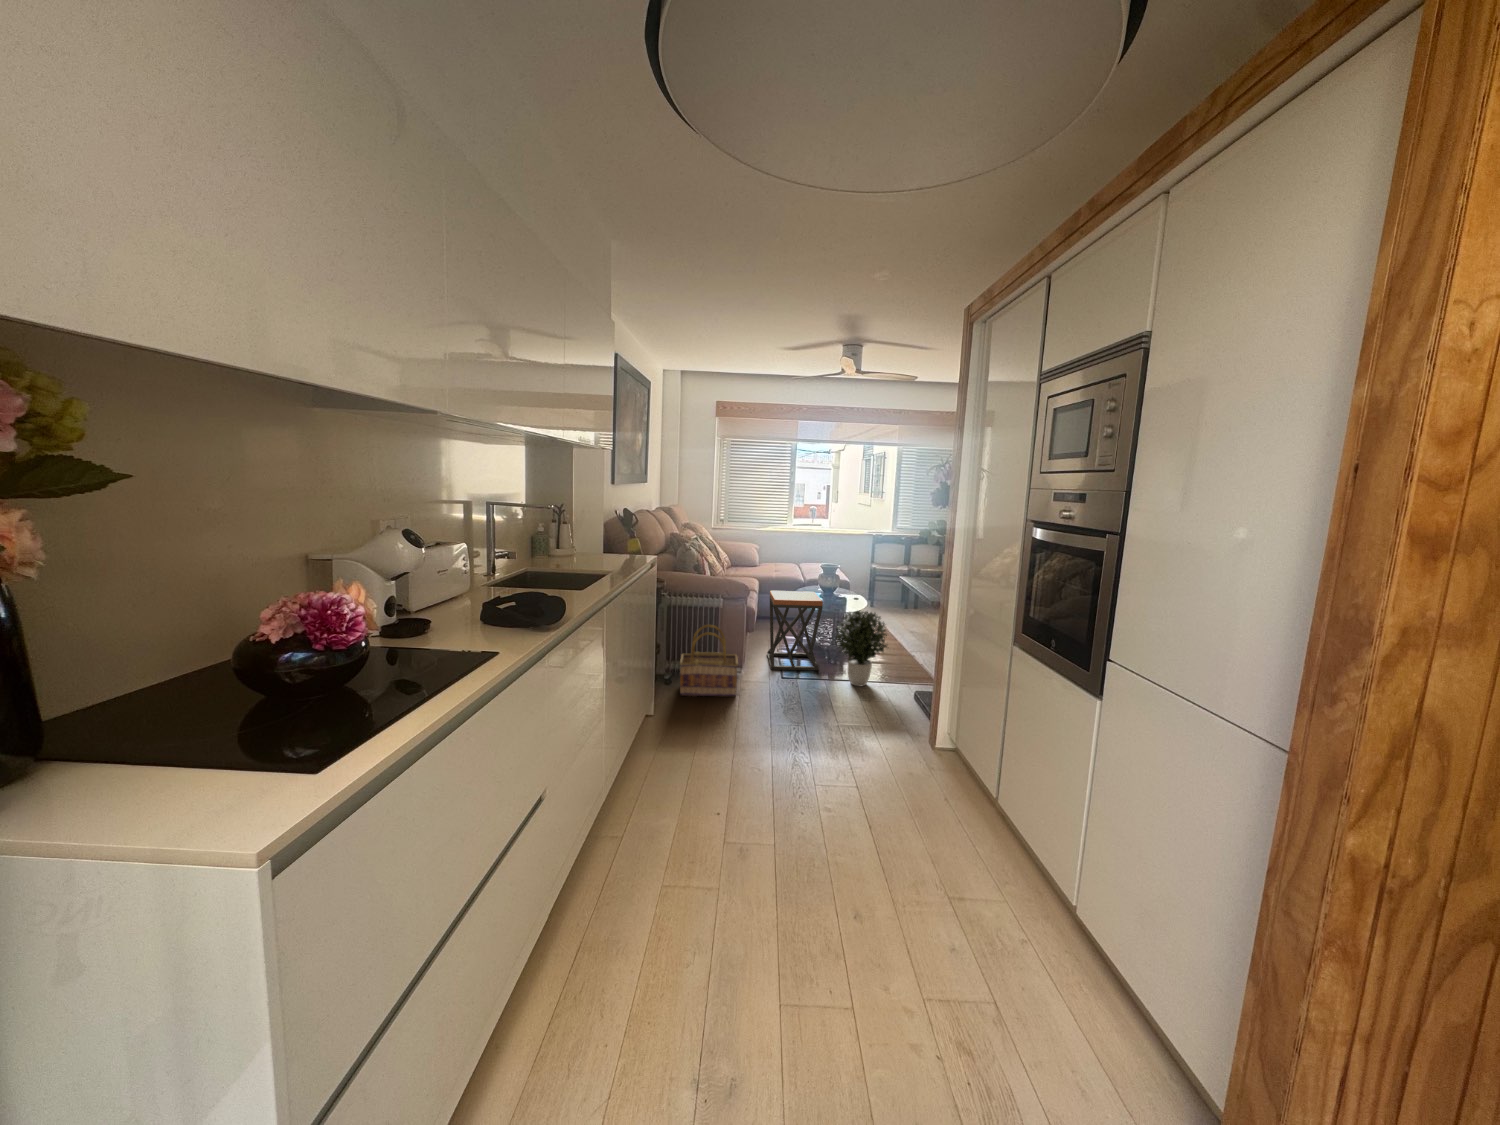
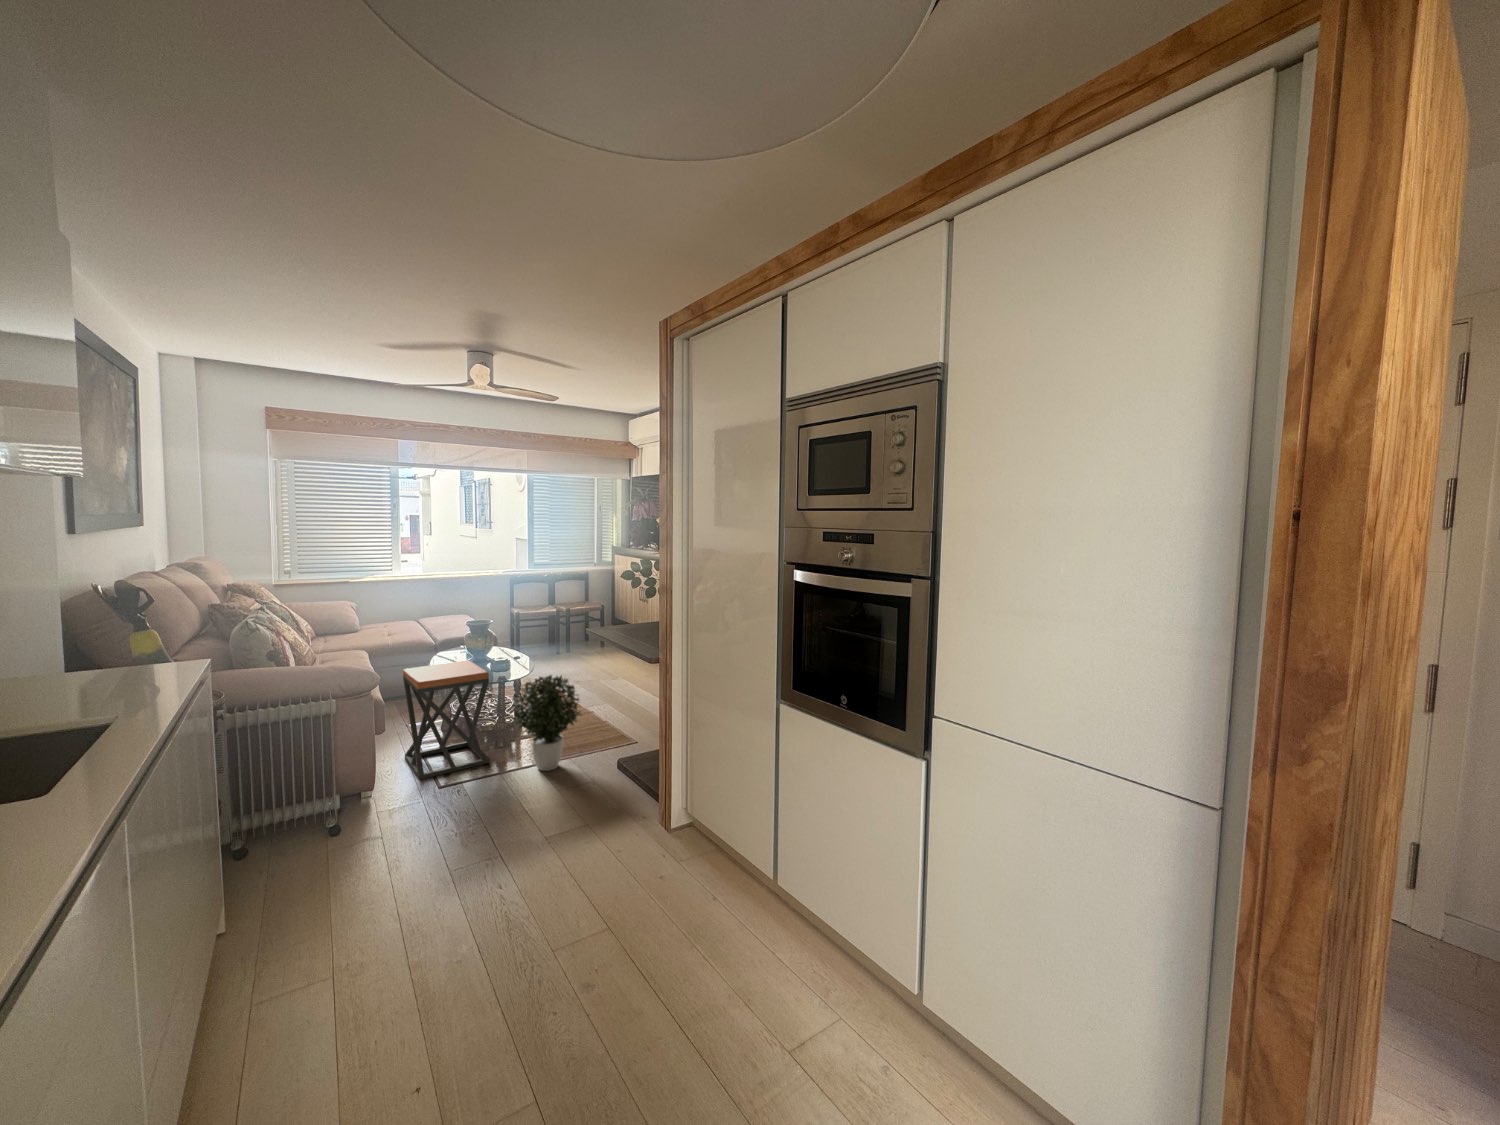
basket: present [680,625,738,696] -> none [264,743,379,873]

